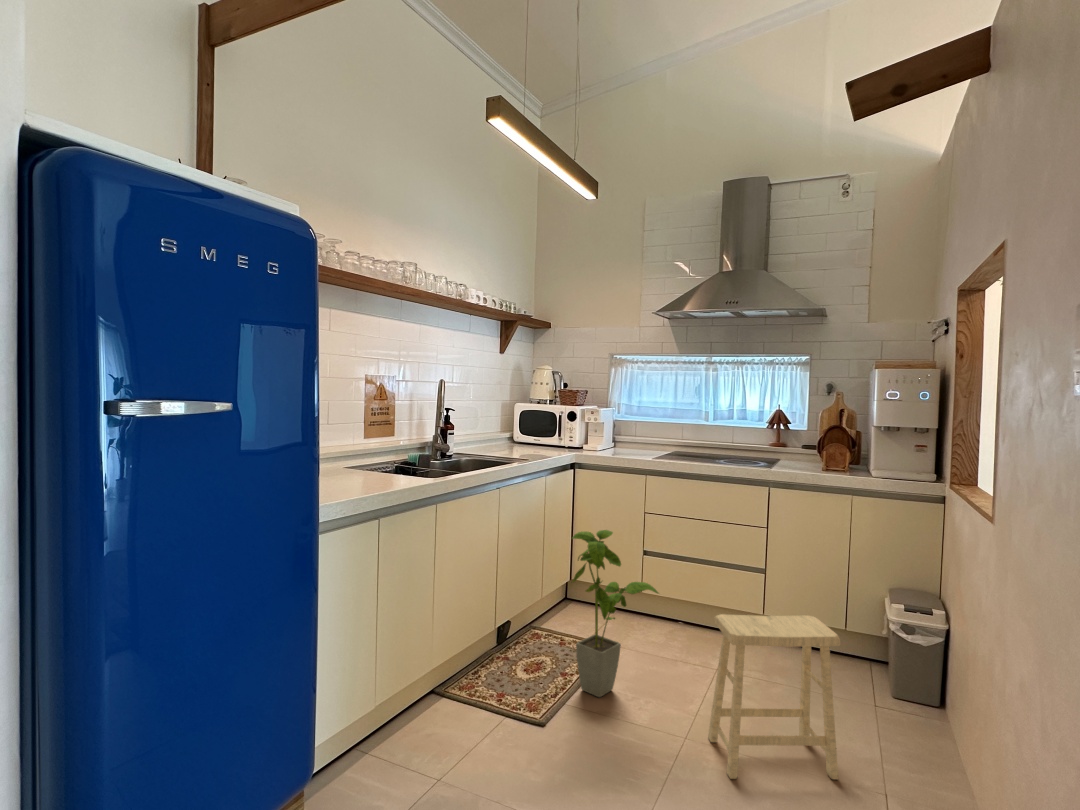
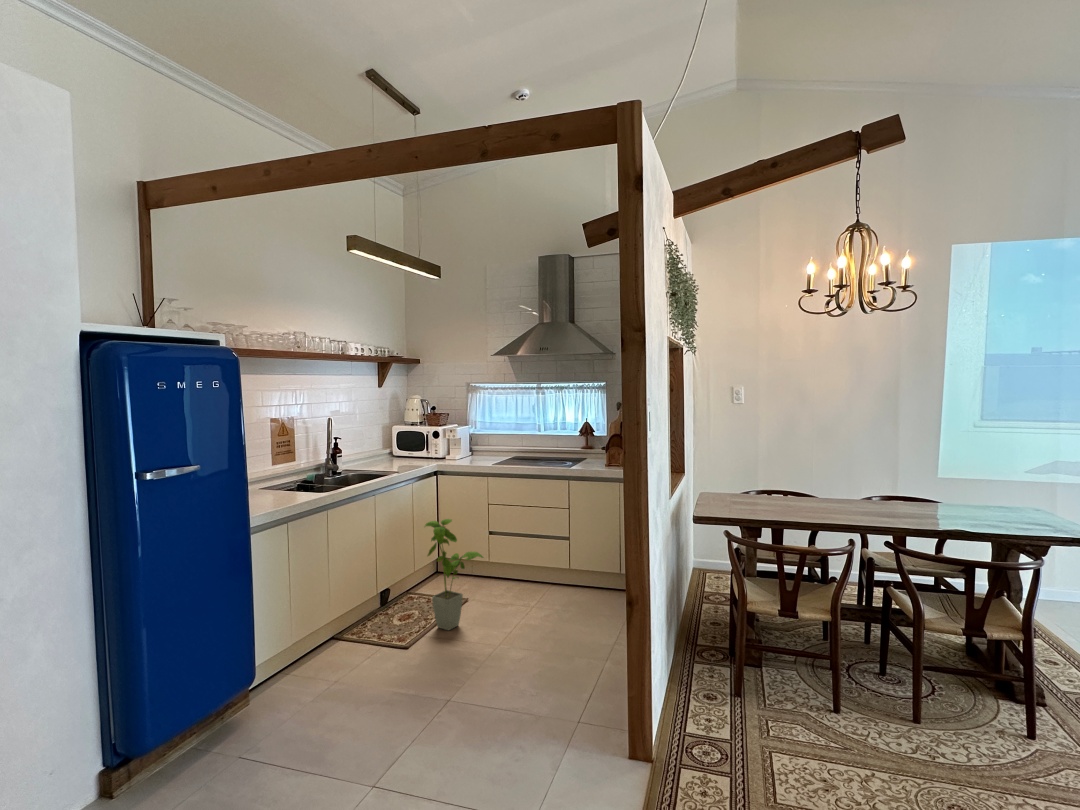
footstool: present [708,614,840,779] -> none [513,563,585,664]

